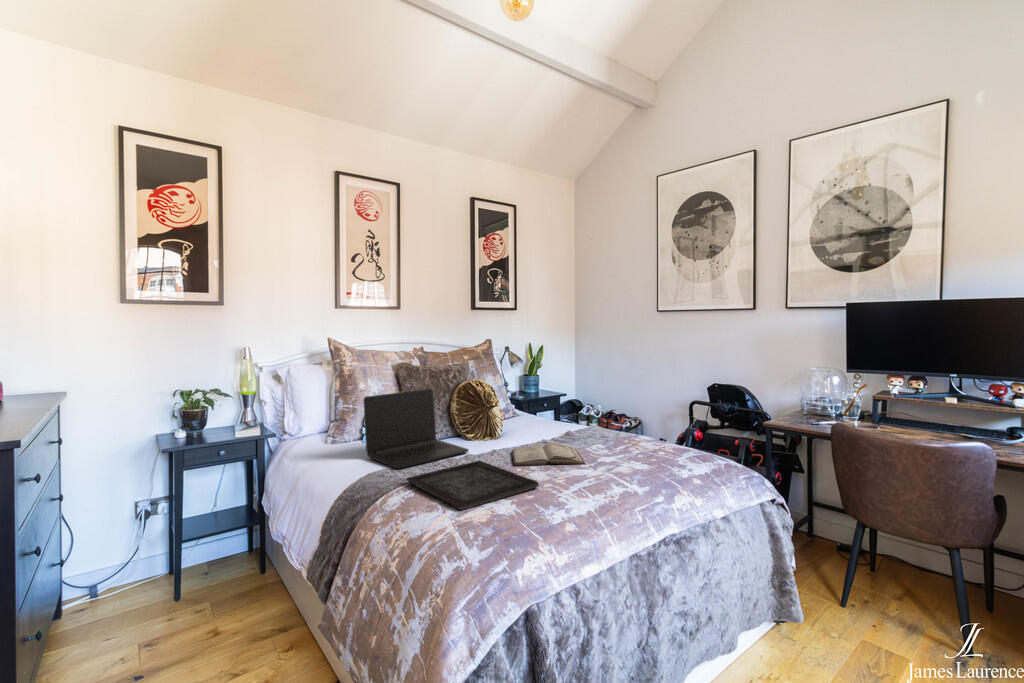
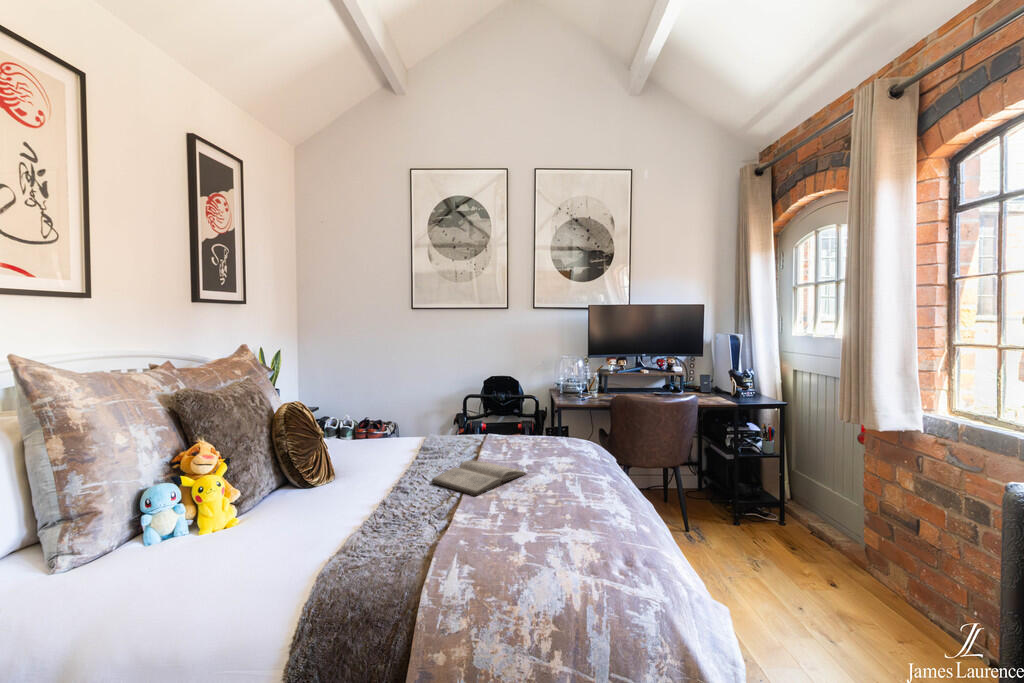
laptop: present [364,389,468,469] -> none [239,422,385,552]
tray: present [406,461,539,510] -> none [420,501,567,558]

